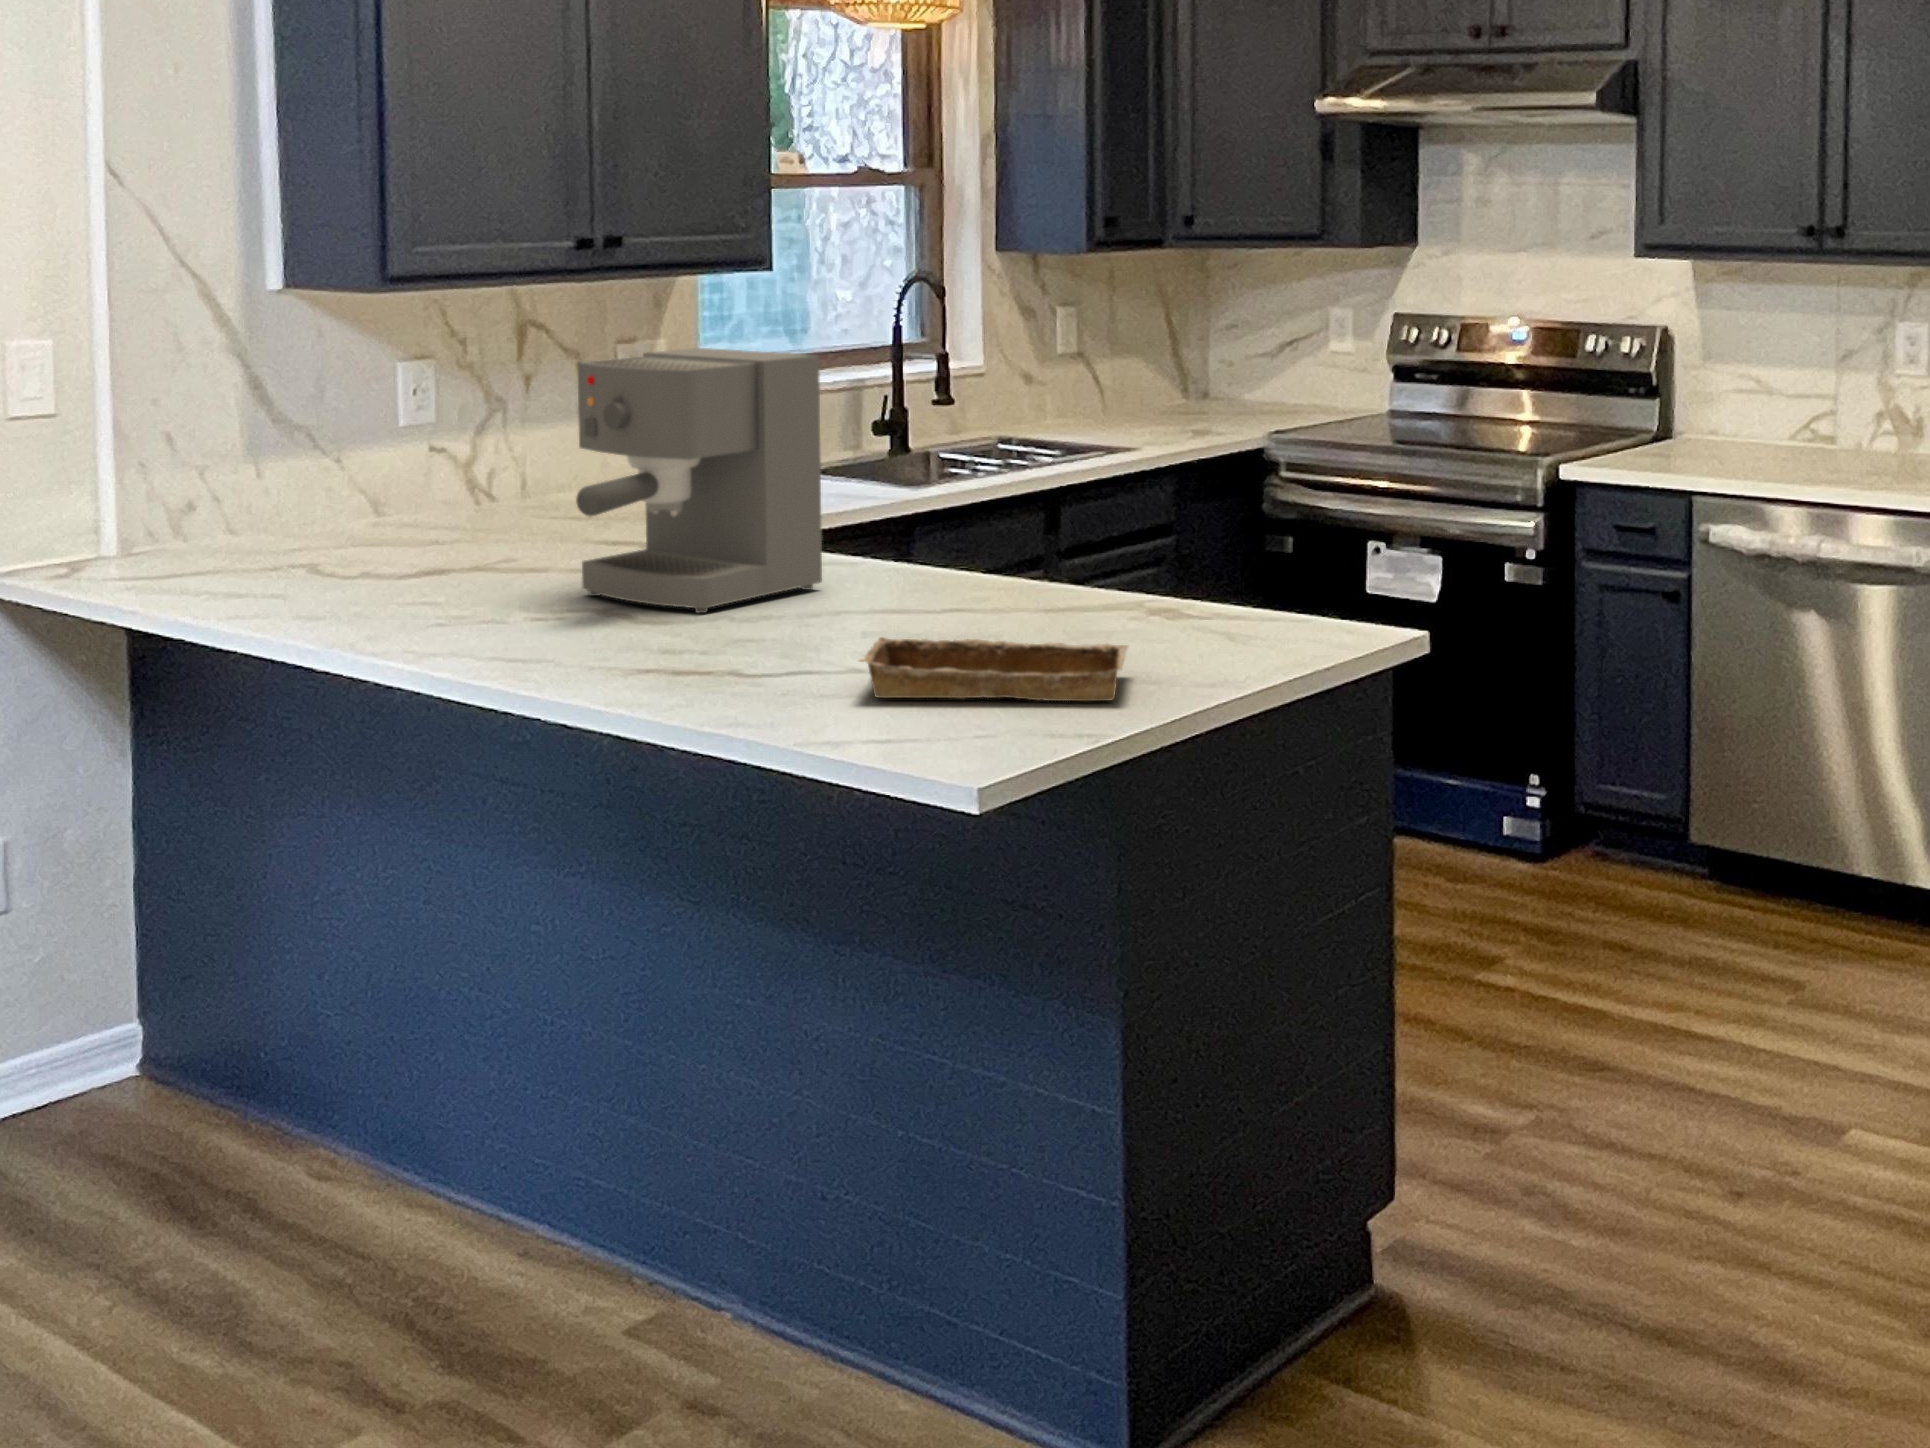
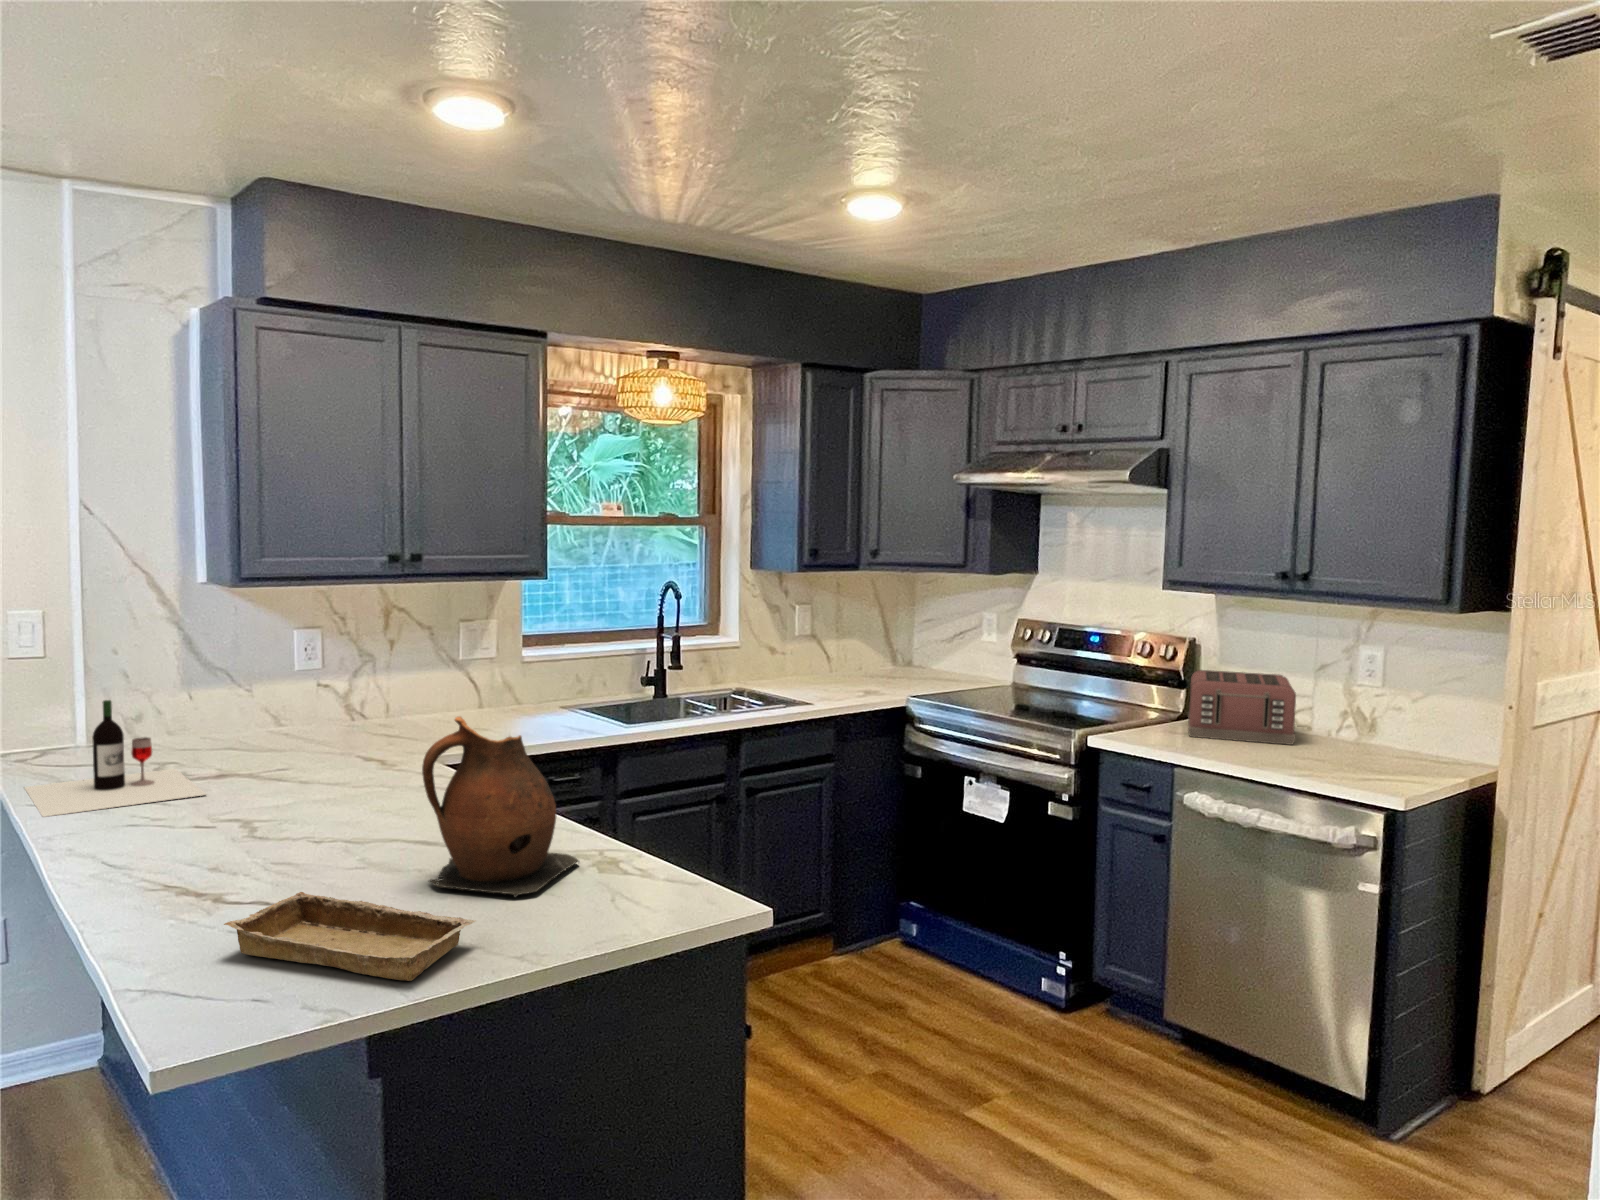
coffee maker: present [576,348,822,613] -> none [202,638,417,836]
toaster: none [1671,370,1830,460] -> present [1188,670,1296,745]
ceramic pitcher: none [956,422,1122,641] -> present [422,717,579,898]
wine bottle: none [167,457,472,621] -> present [25,700,206,817]

